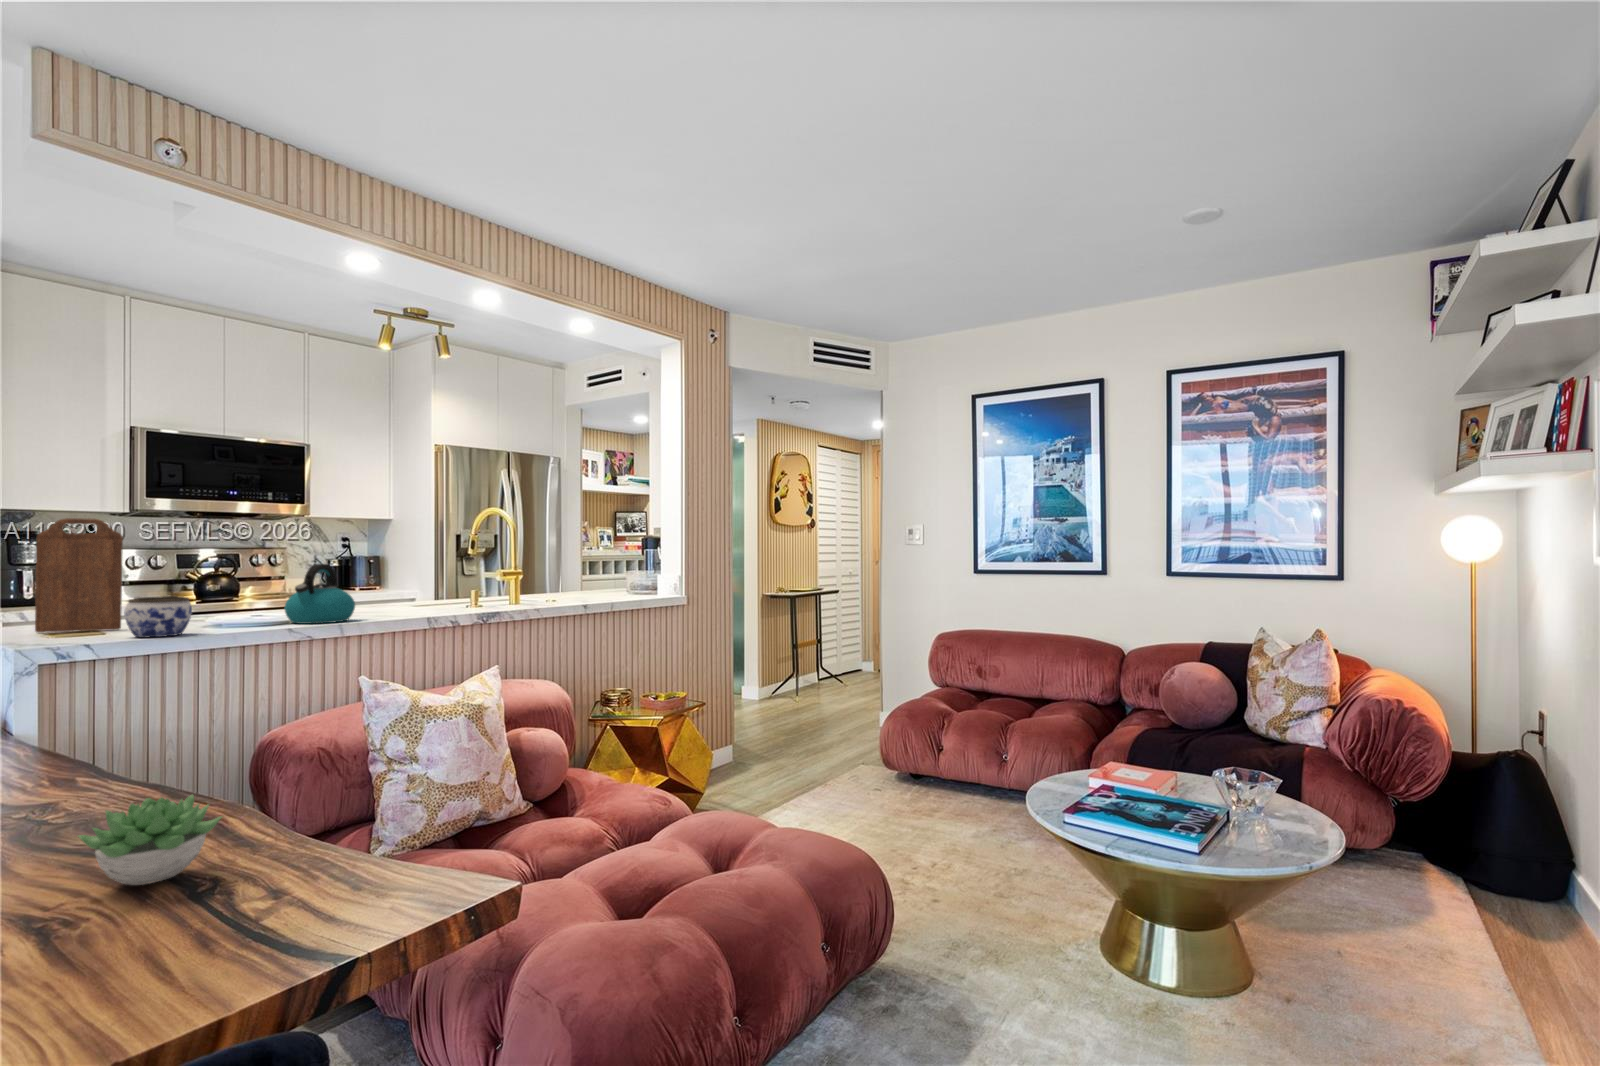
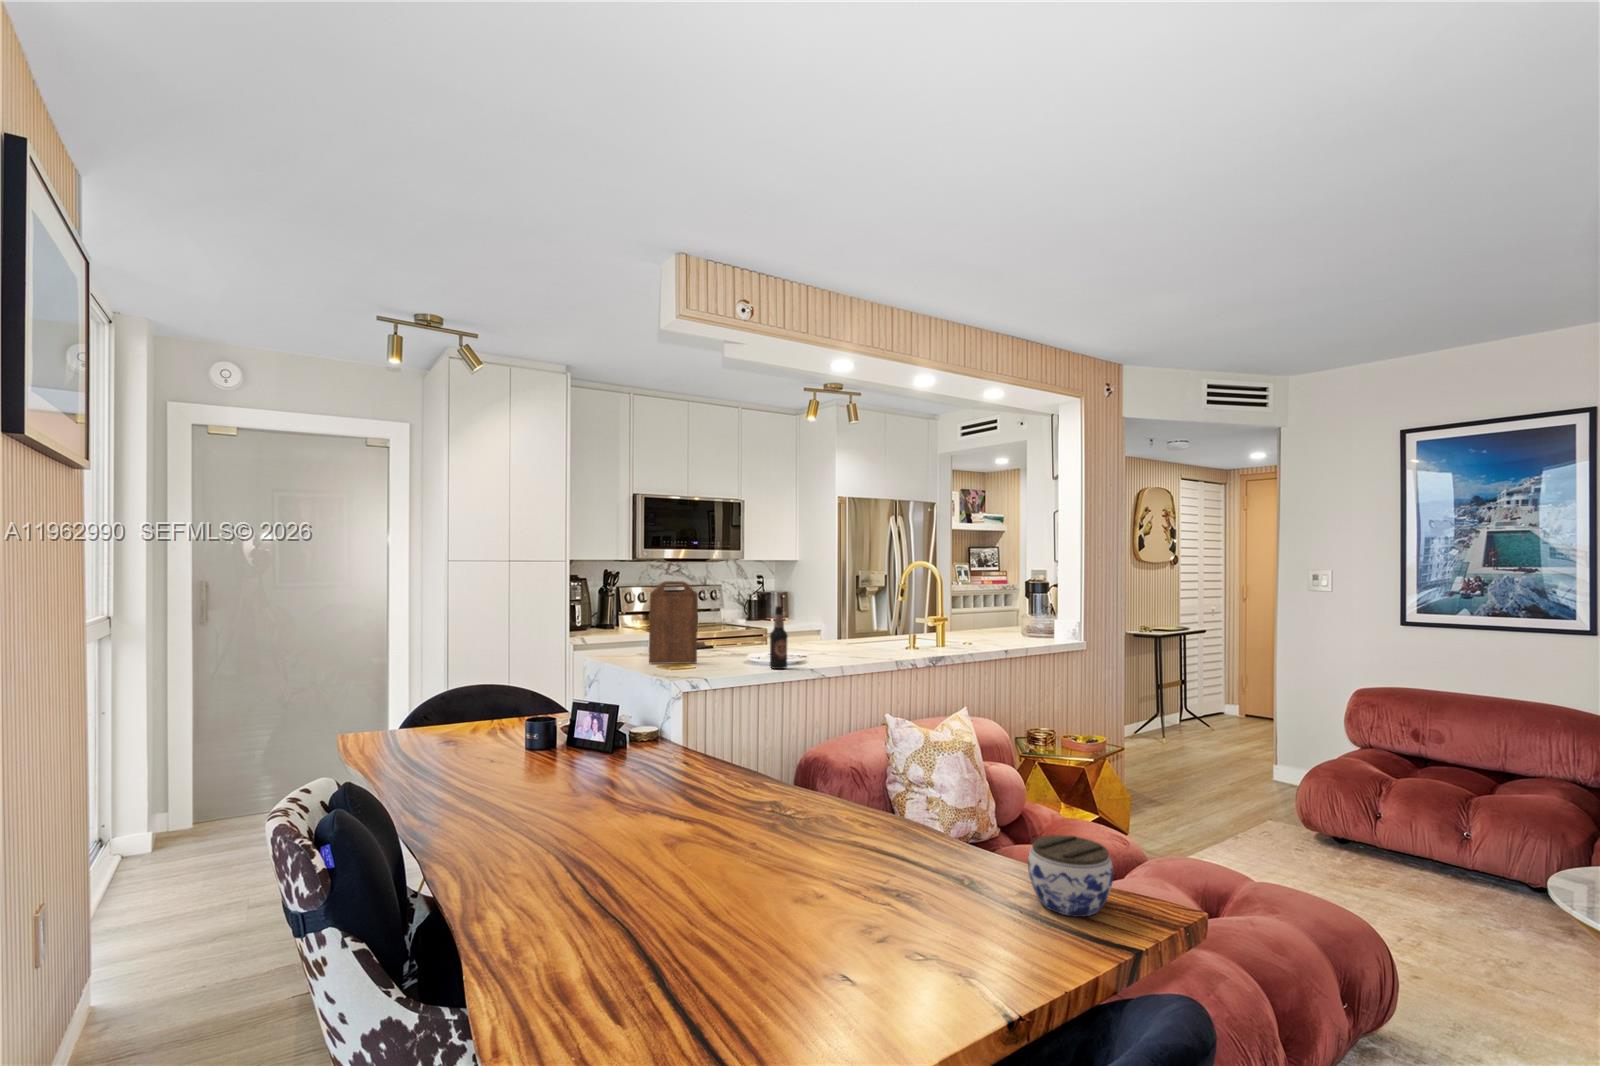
bottle: none [219,549,248,630] -> present [770,606,788,669]
kettle: present [284,564,355,624] -> none [798,616,846,664]
jar: present [125,596,192,637] -> present [1028,835,1113,917]
succulent plant: present [78,795,222,885] -> none [904,811,974,867]

